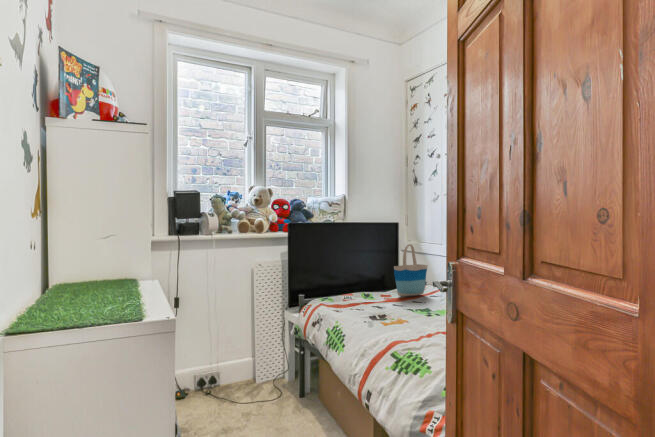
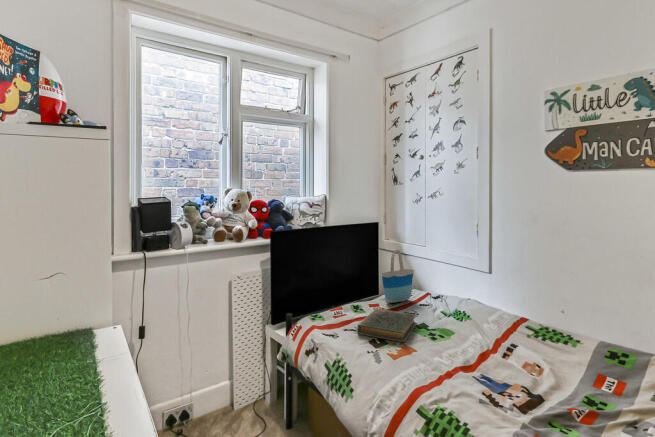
hardback book: none [361,297,423,323] -> present [357,309,417,342]

